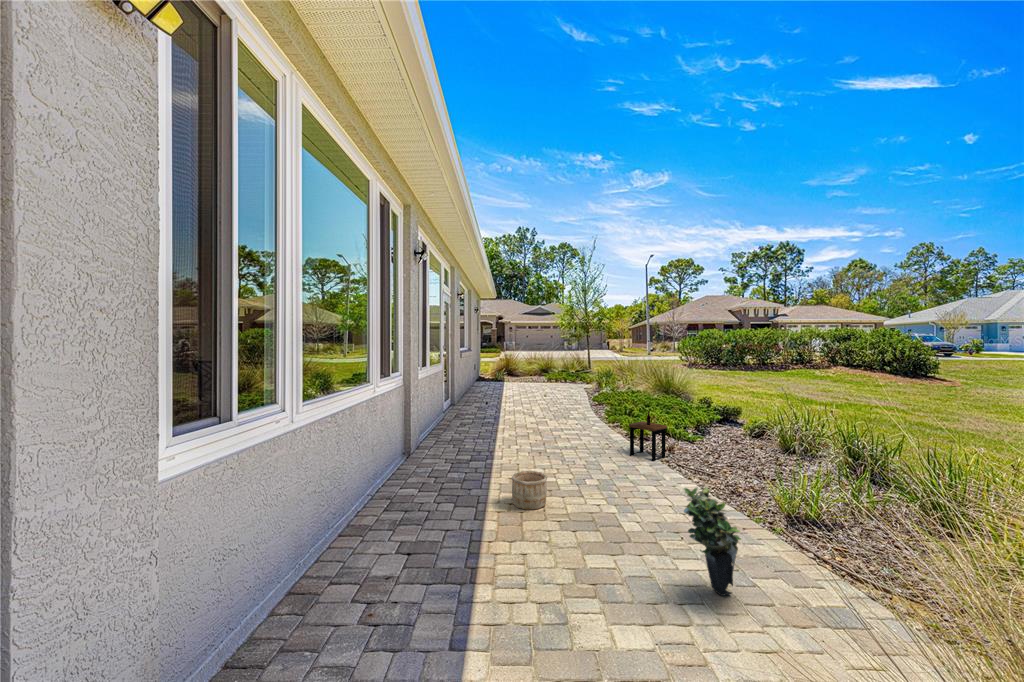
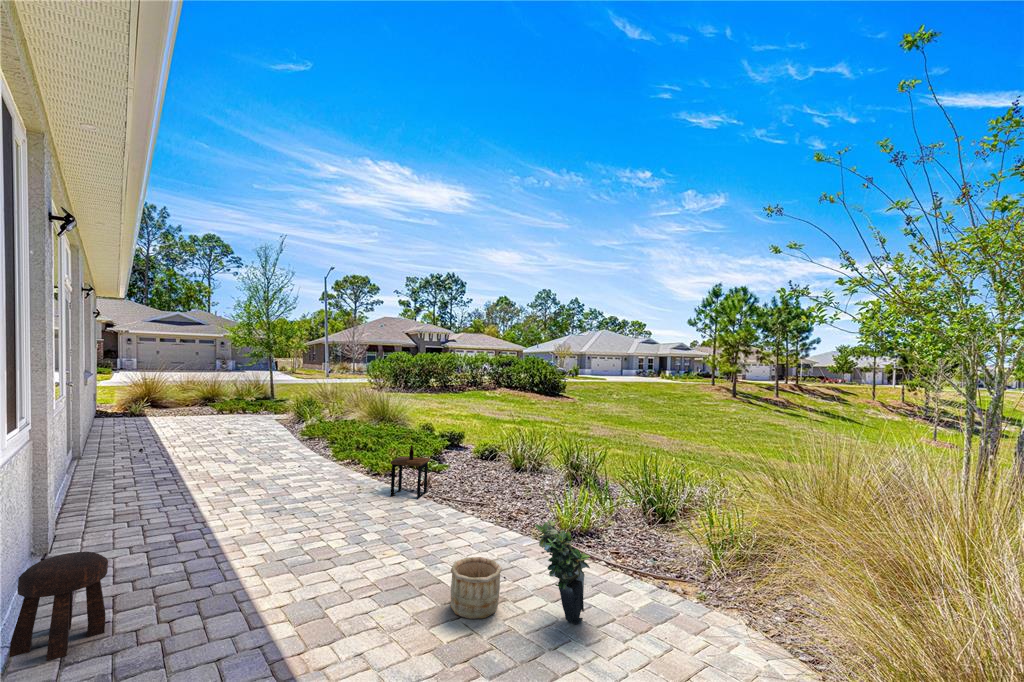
stool: none [373,449,413,504] -> present [9,552,108,661]
wooden bucket: present [511,471,547,510] -> present [451,557,502,619]

